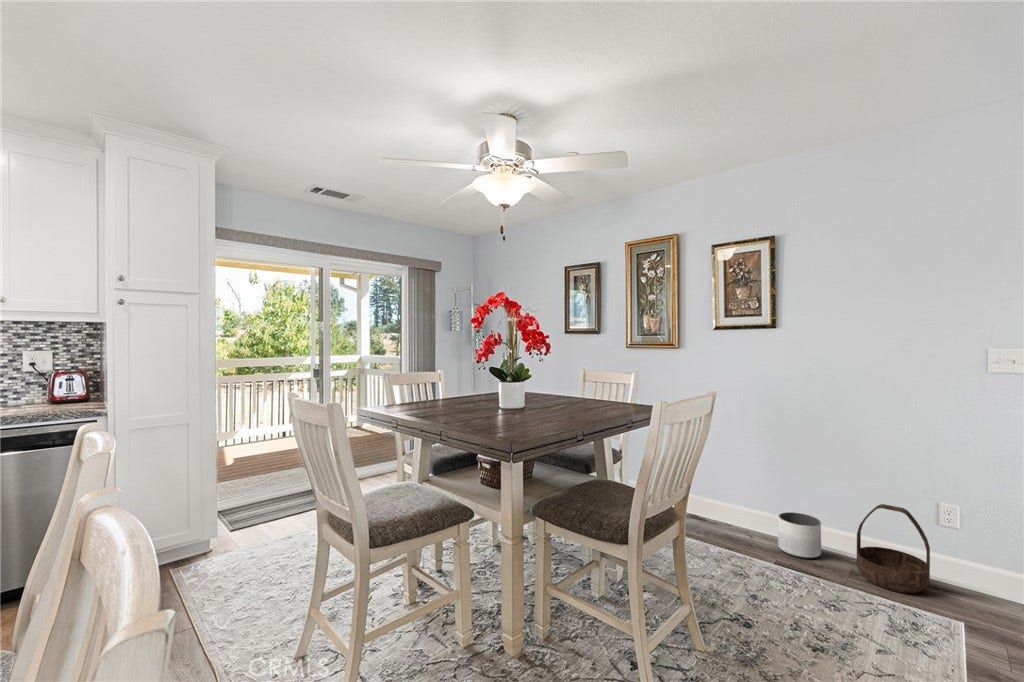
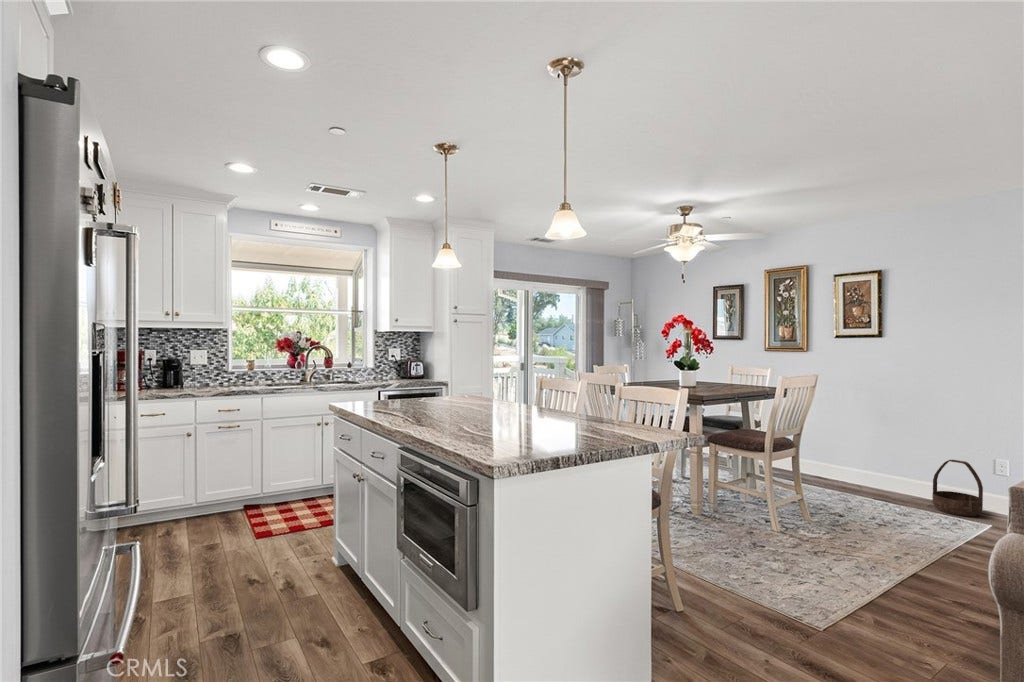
planter: present [778,512,821,558] -> none [879,470,911,499]

